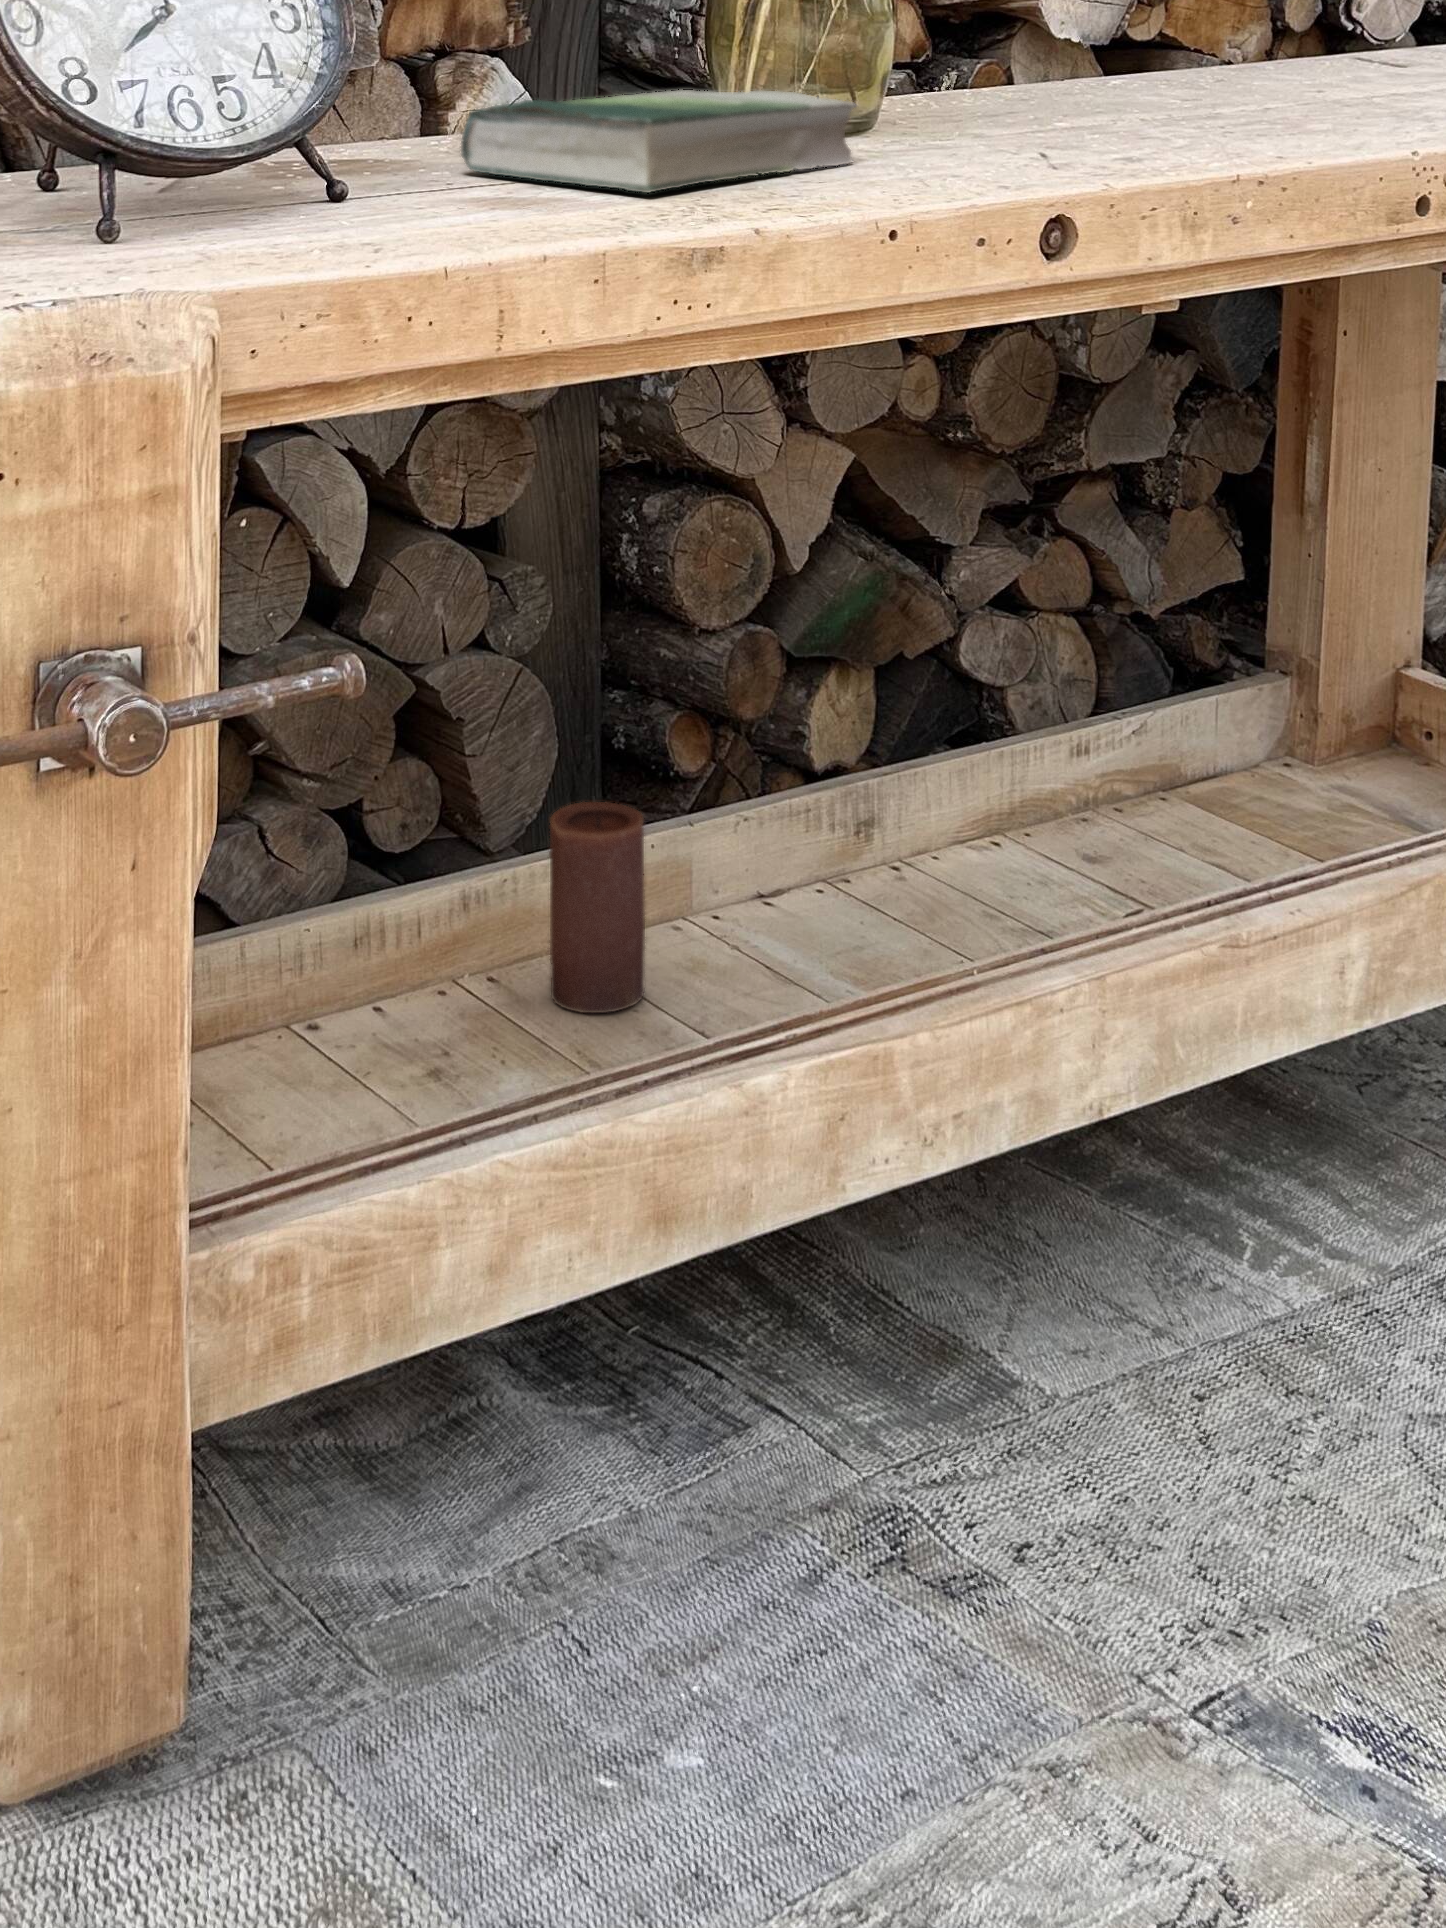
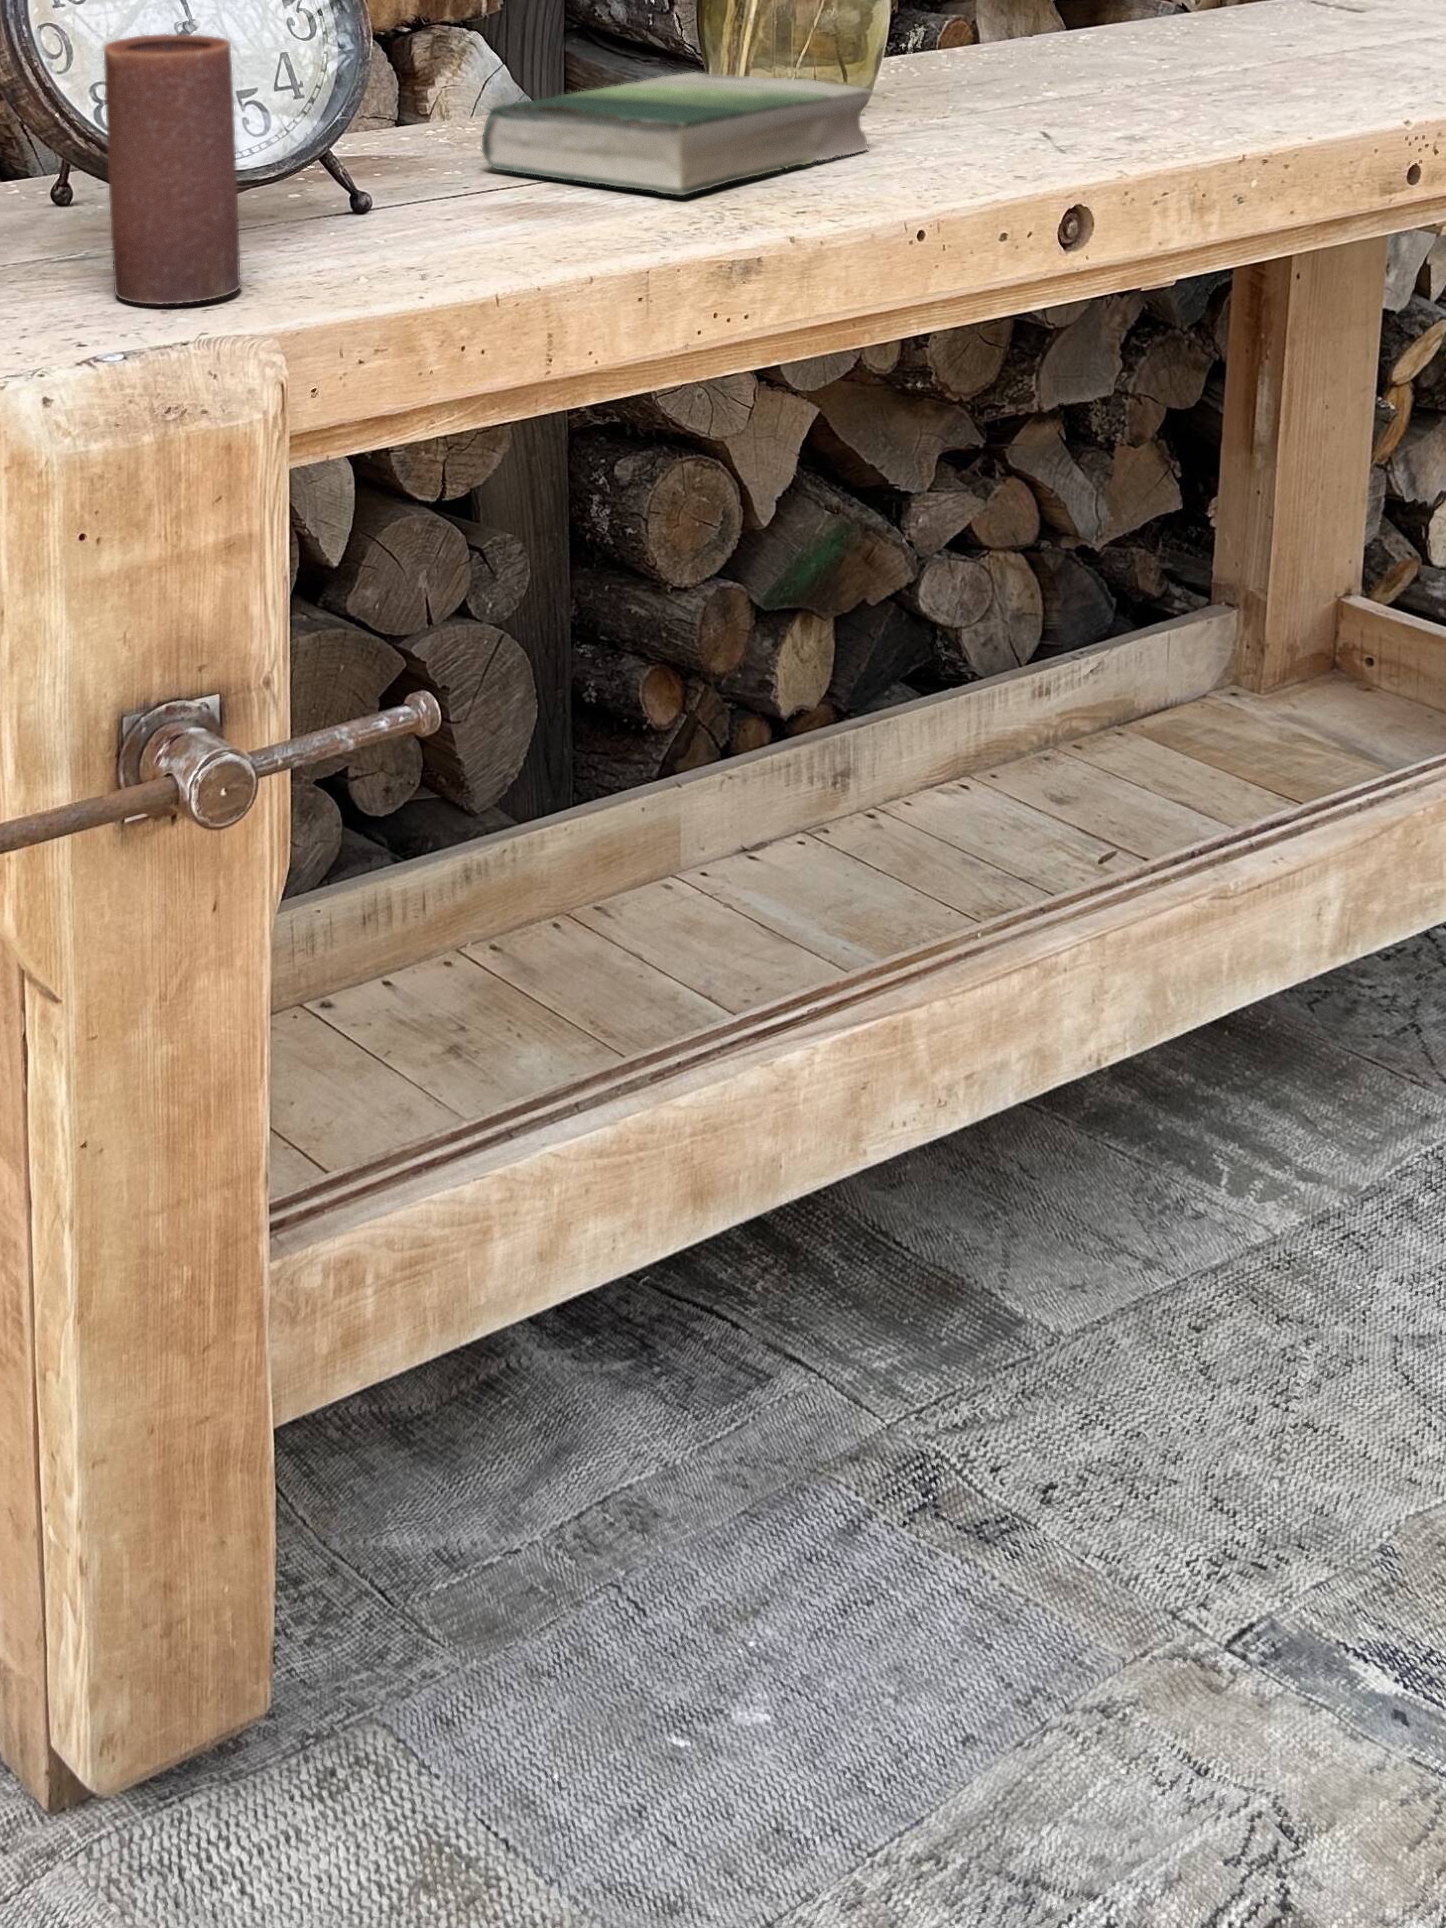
candle: present [549,802,645,1013] -> present [104,34,241,304]

